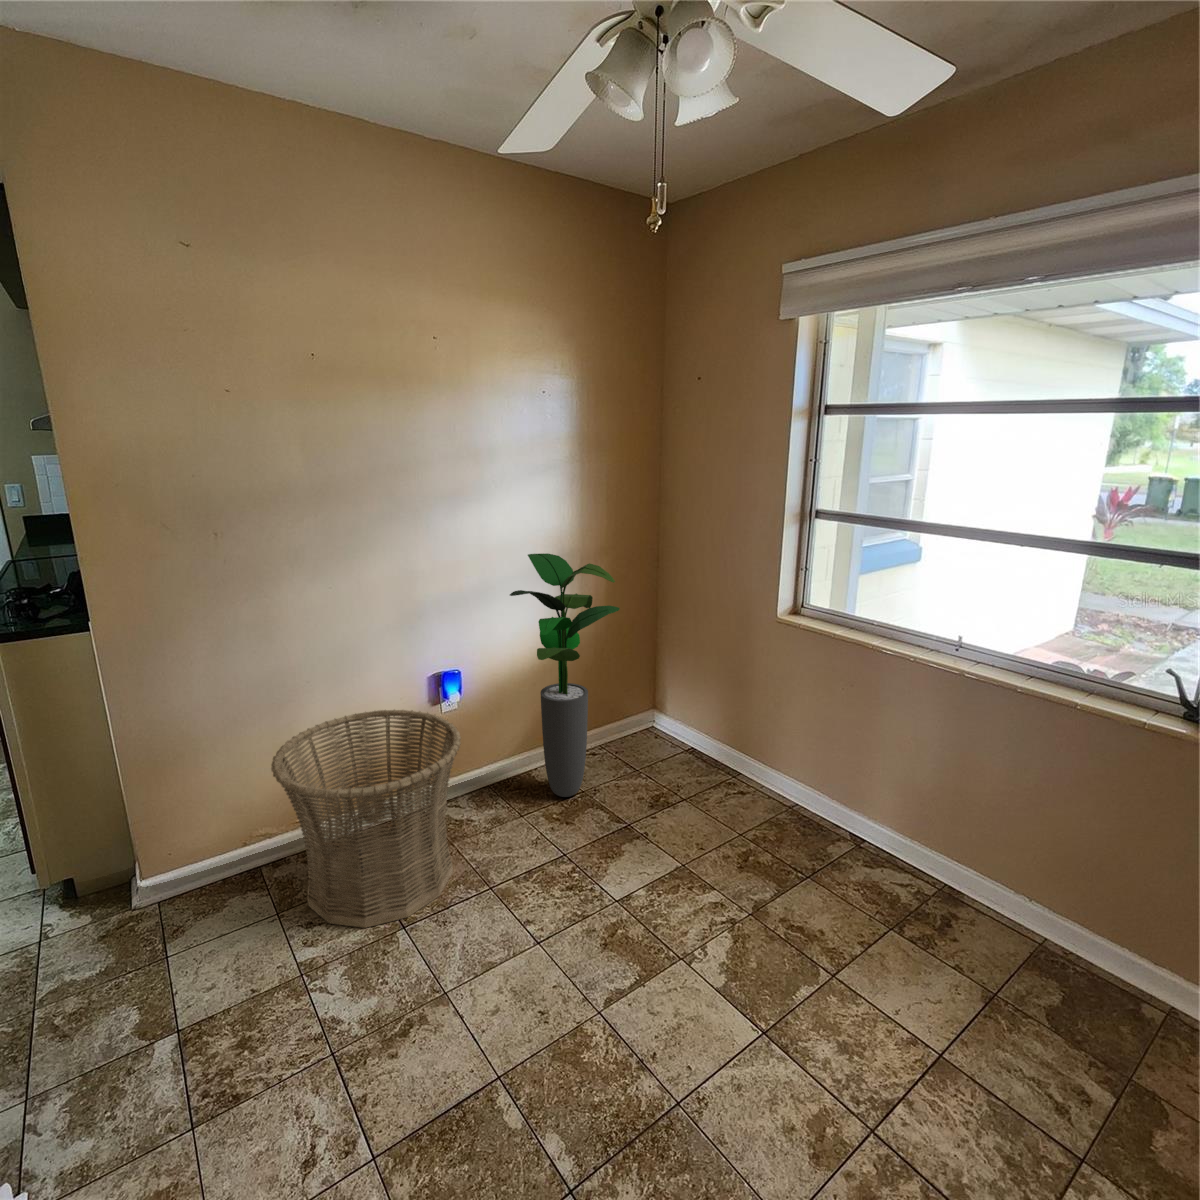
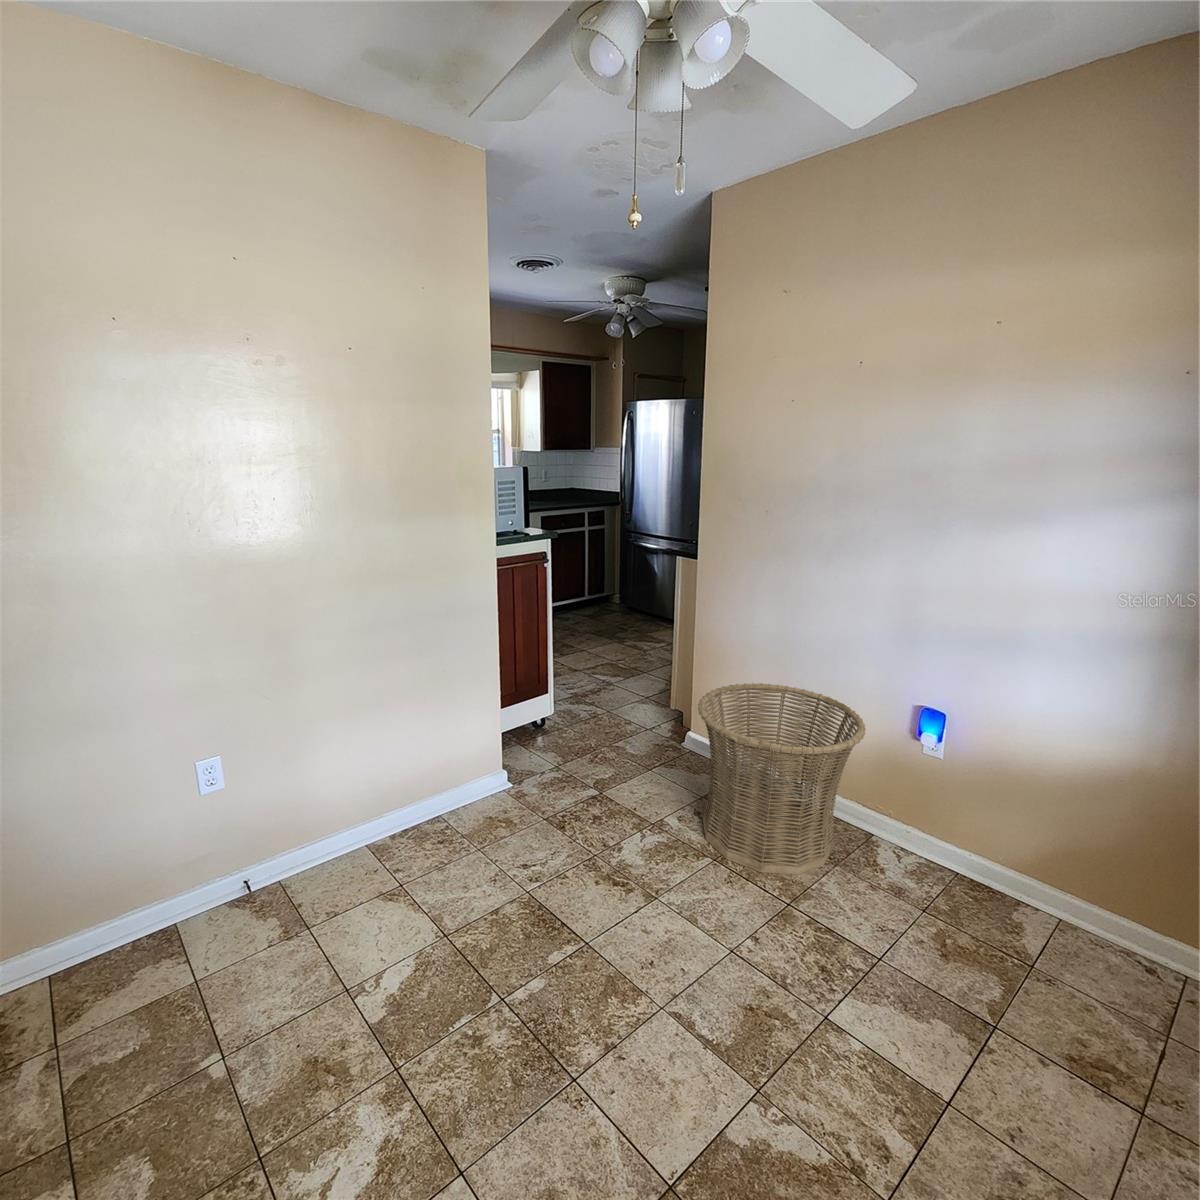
potted plant: present [510,553,620,797] -> none [961,610,1163,957]

